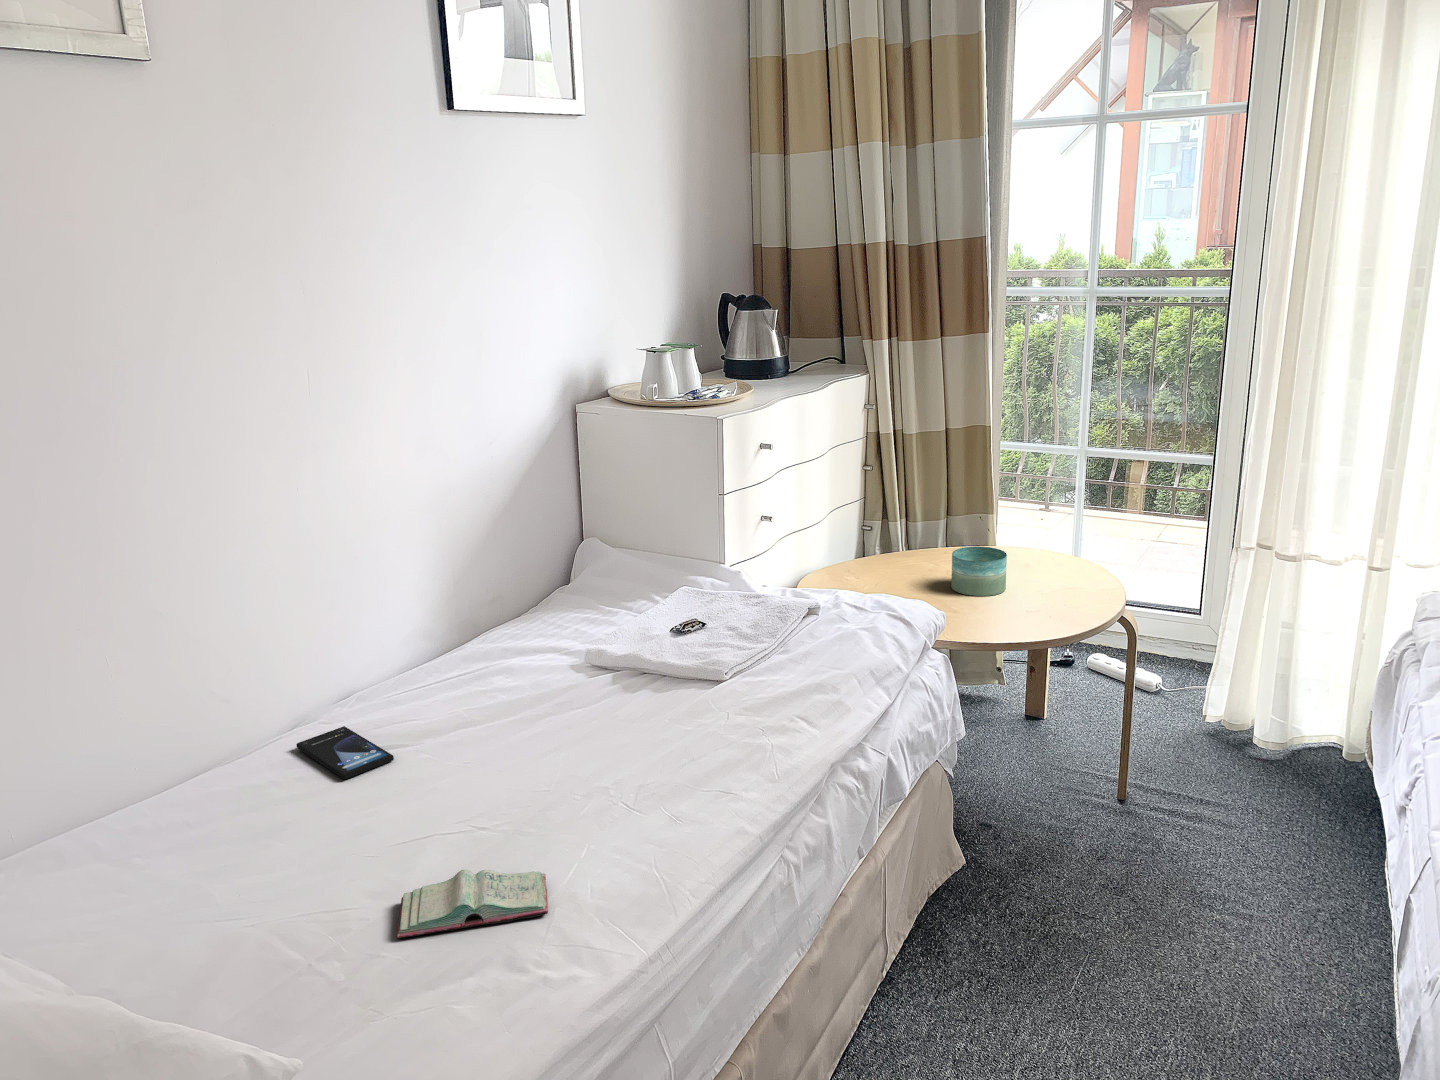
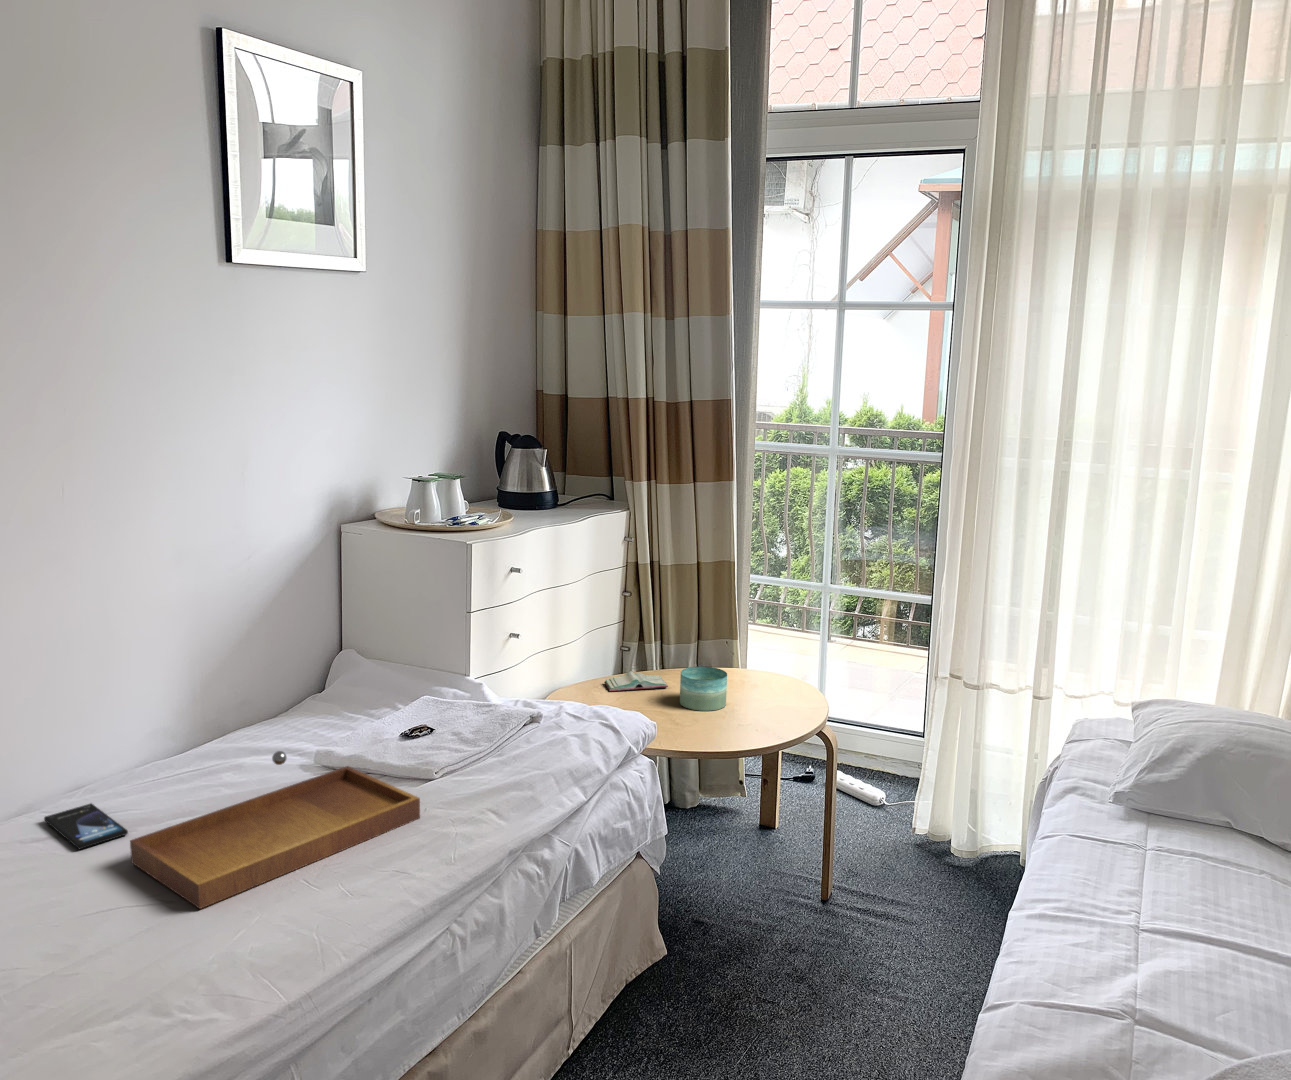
tray: none [405,659,720,845] -> present [130,751,420,909]
book: present [397,870,548,938] -> present [604,671,668,691]

